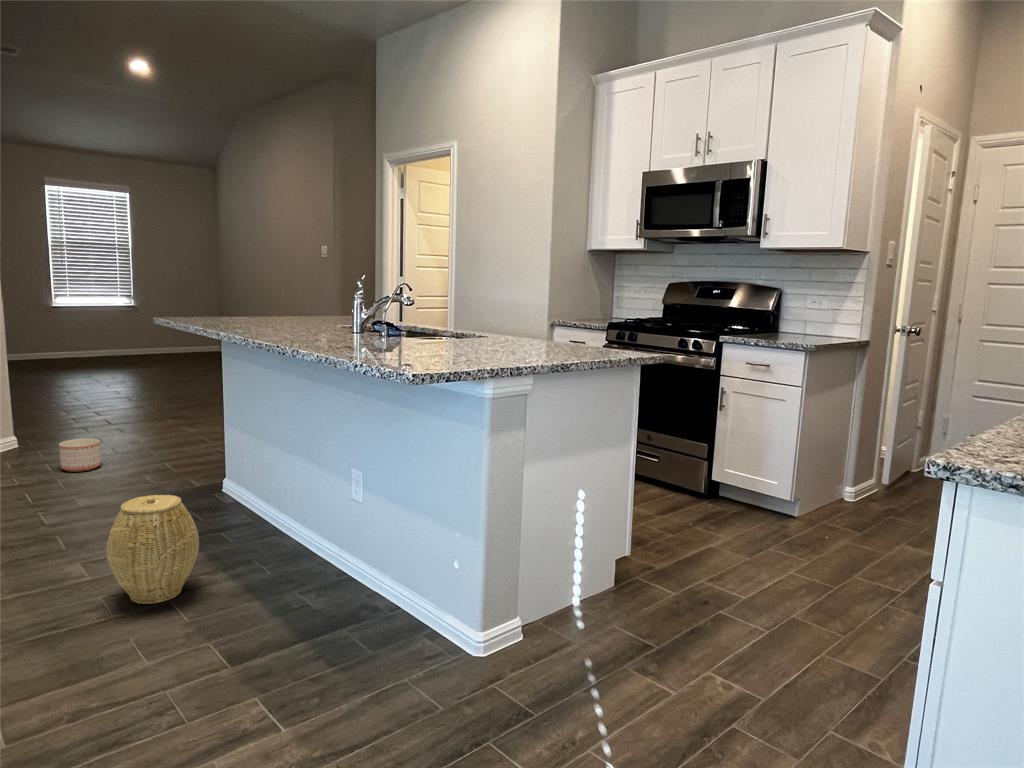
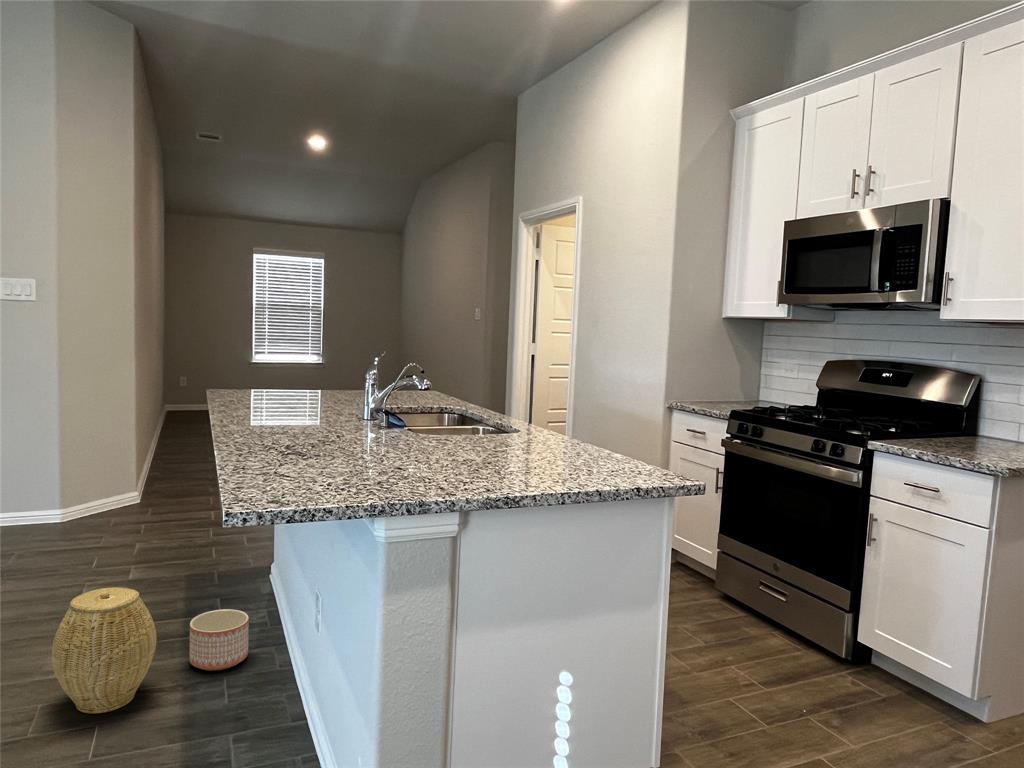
planter: present [59,438,101,472] -> present [190,609,249,671]

